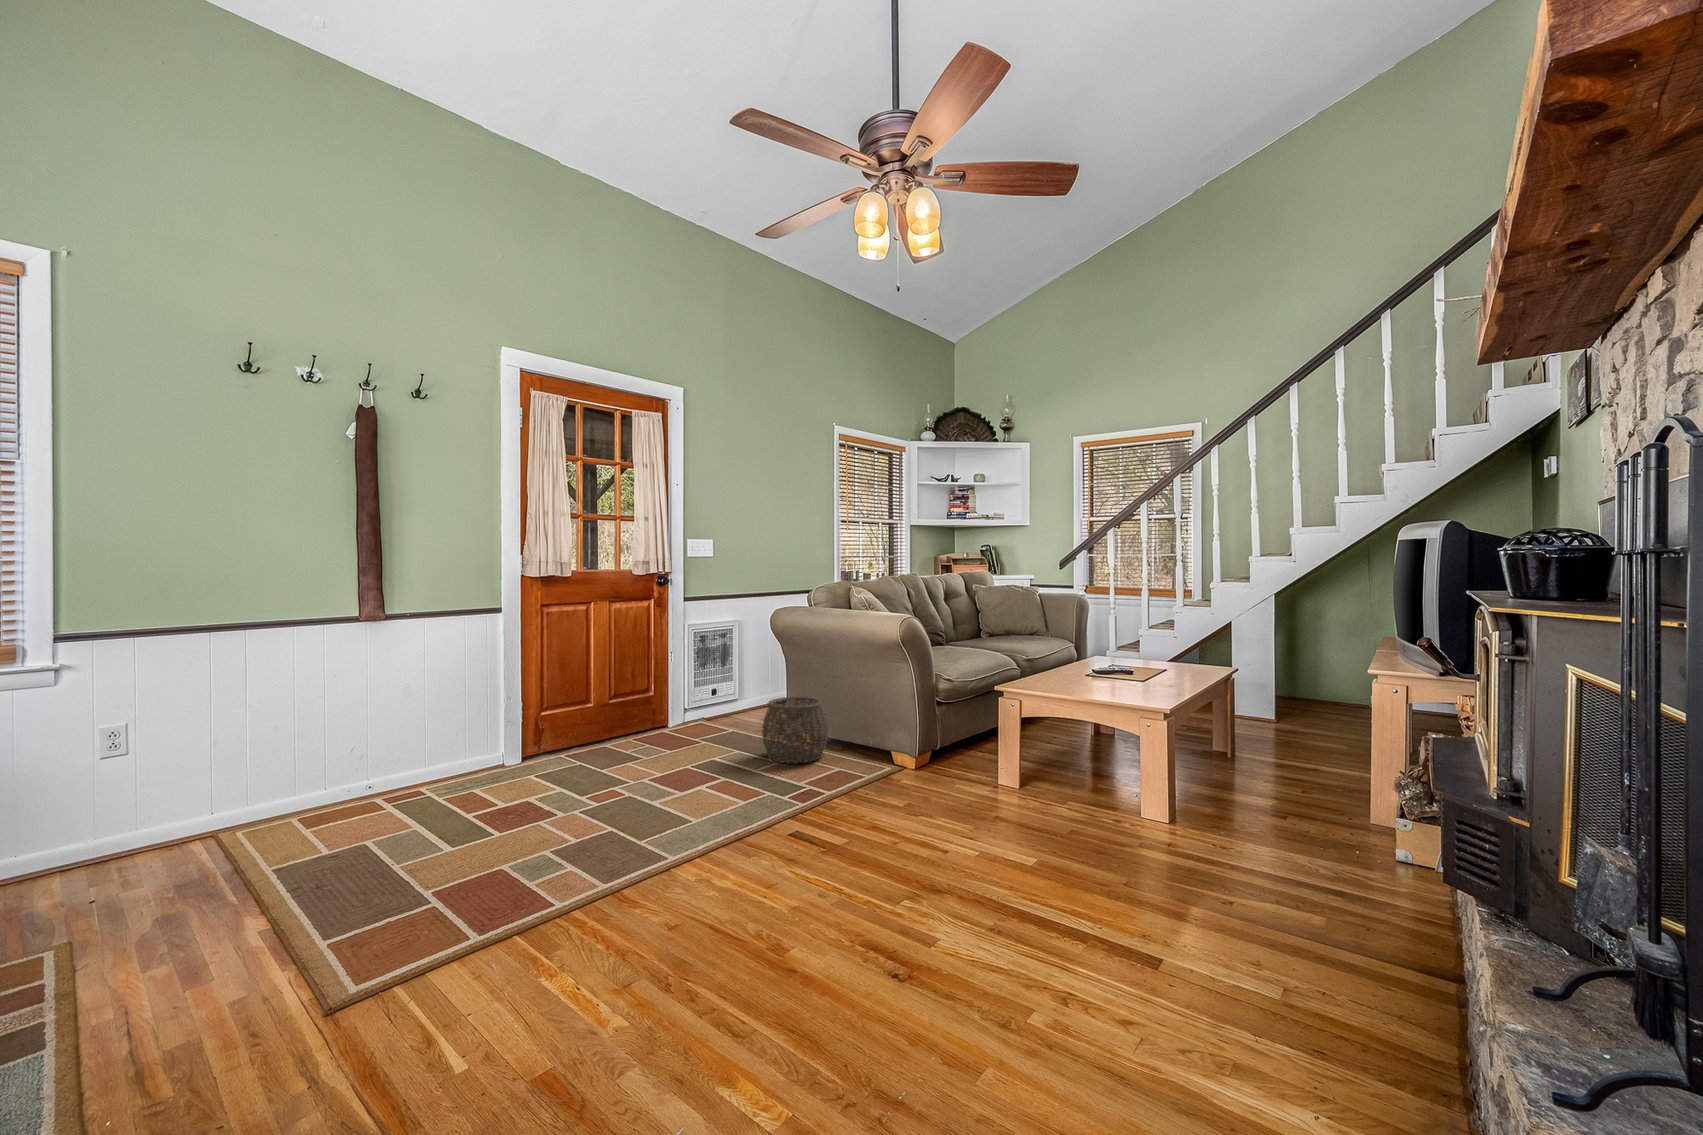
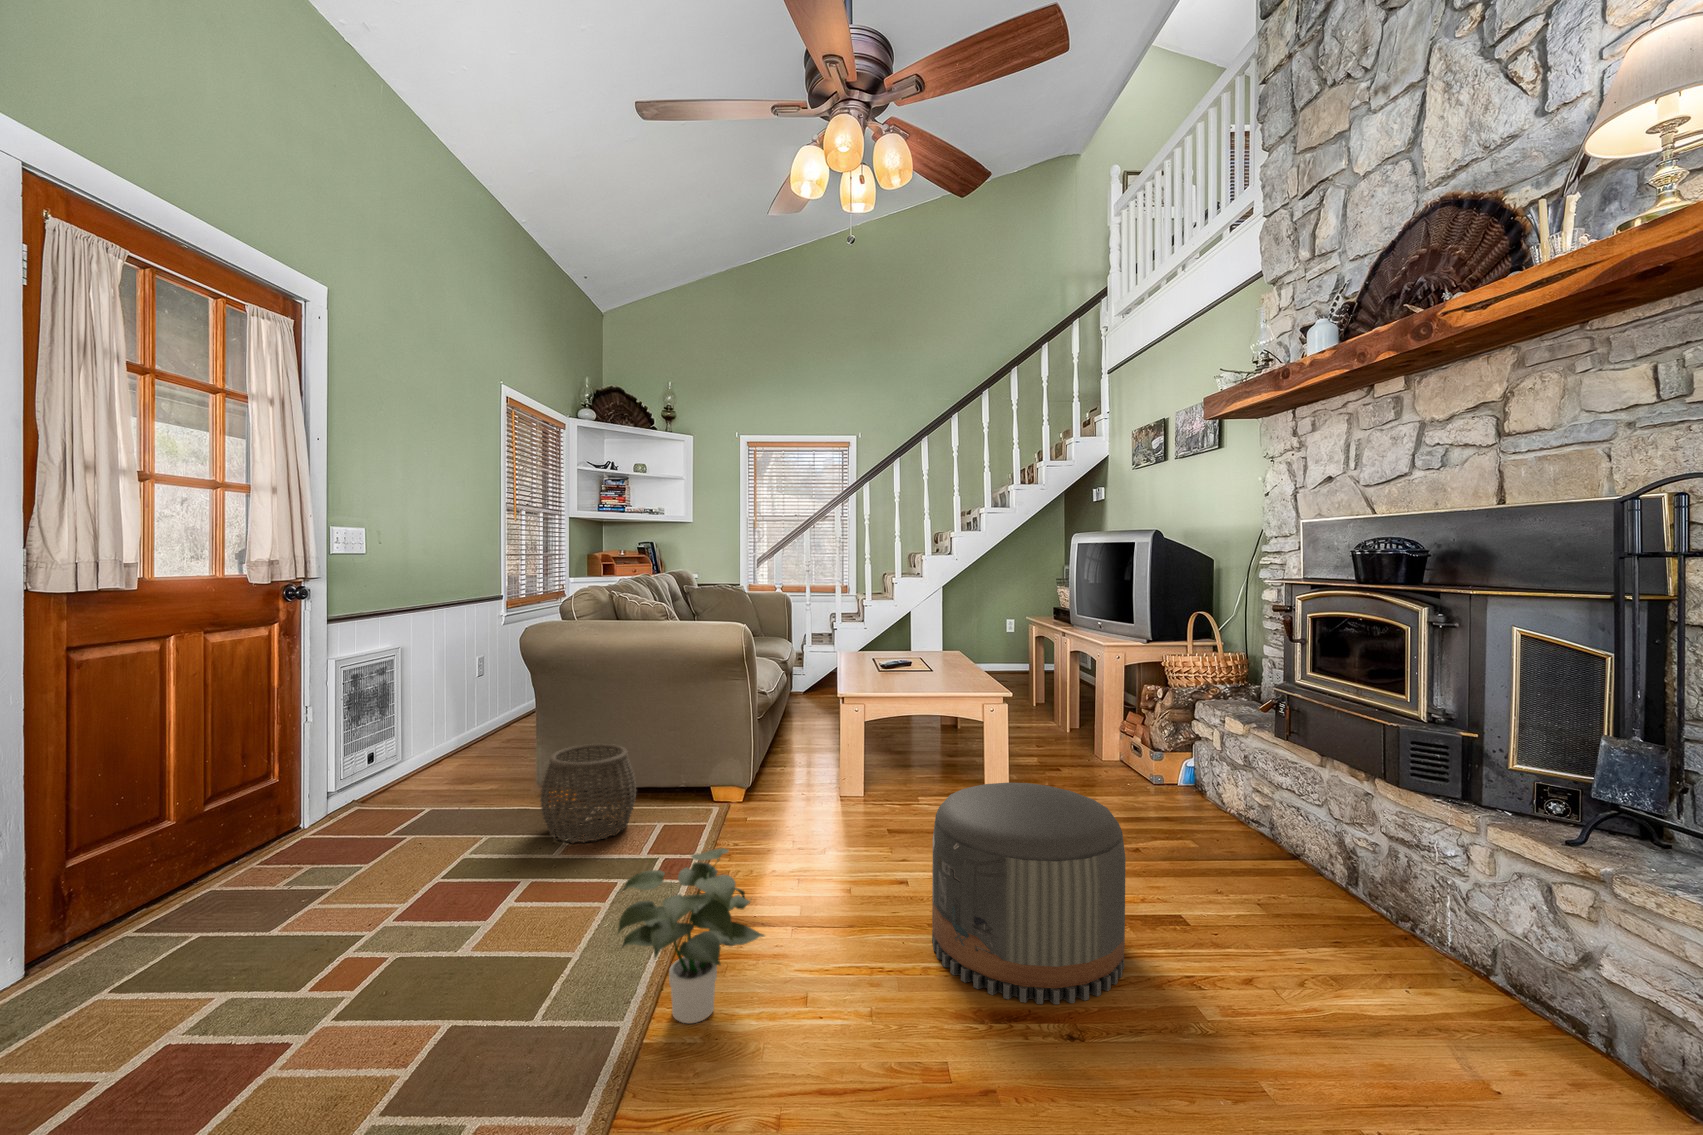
pouf: none [871,750,1032,925] -> present [932,783,1126,1004]
potted plant: none [668,753,761,856] -> present [618,848,765,1023]

